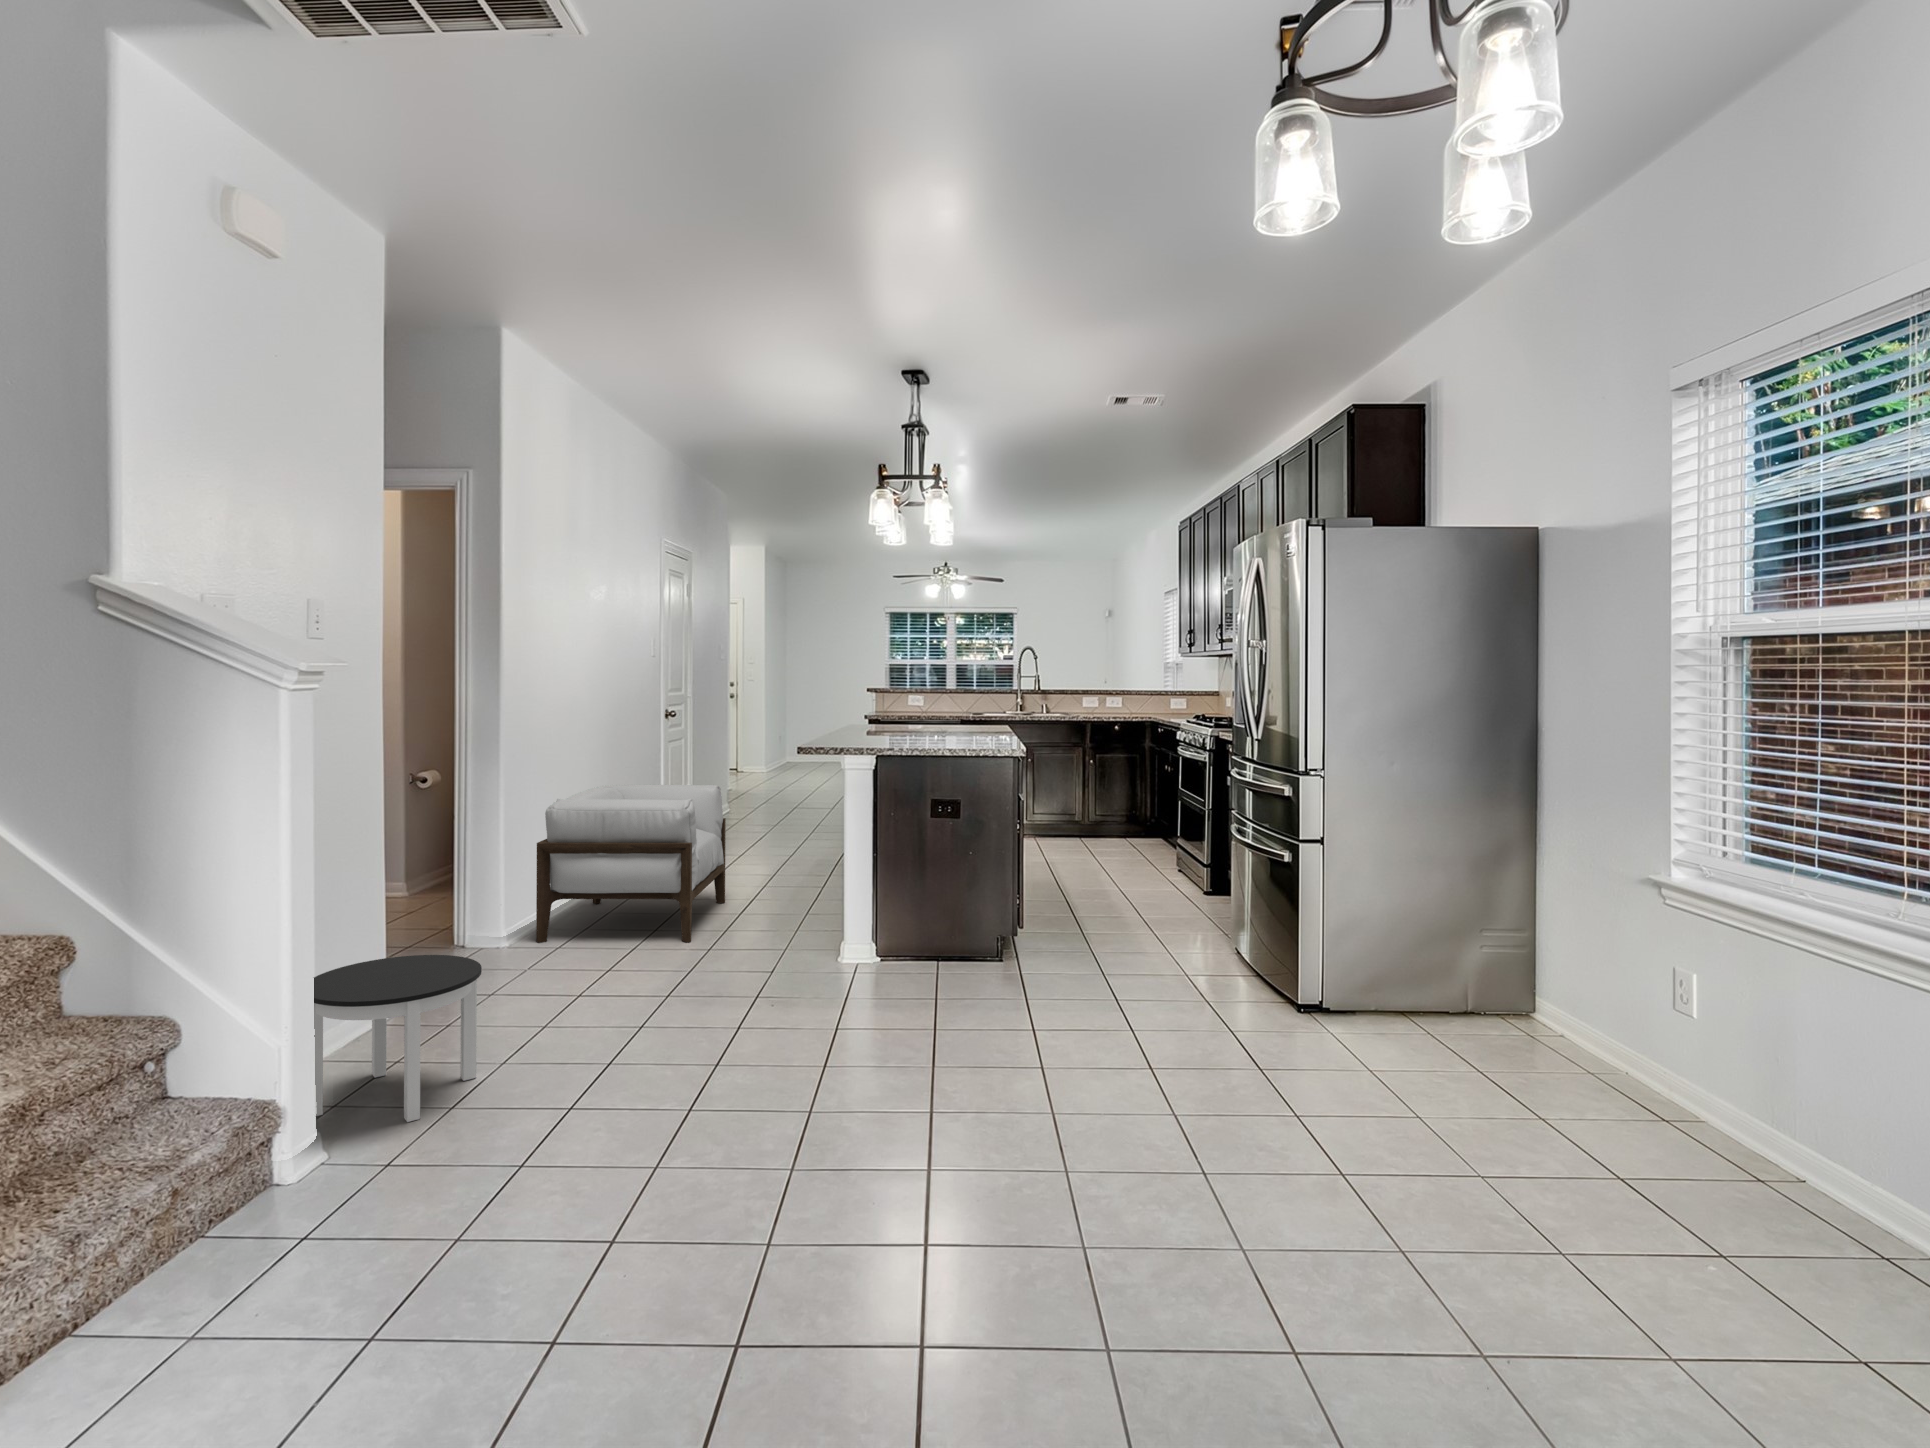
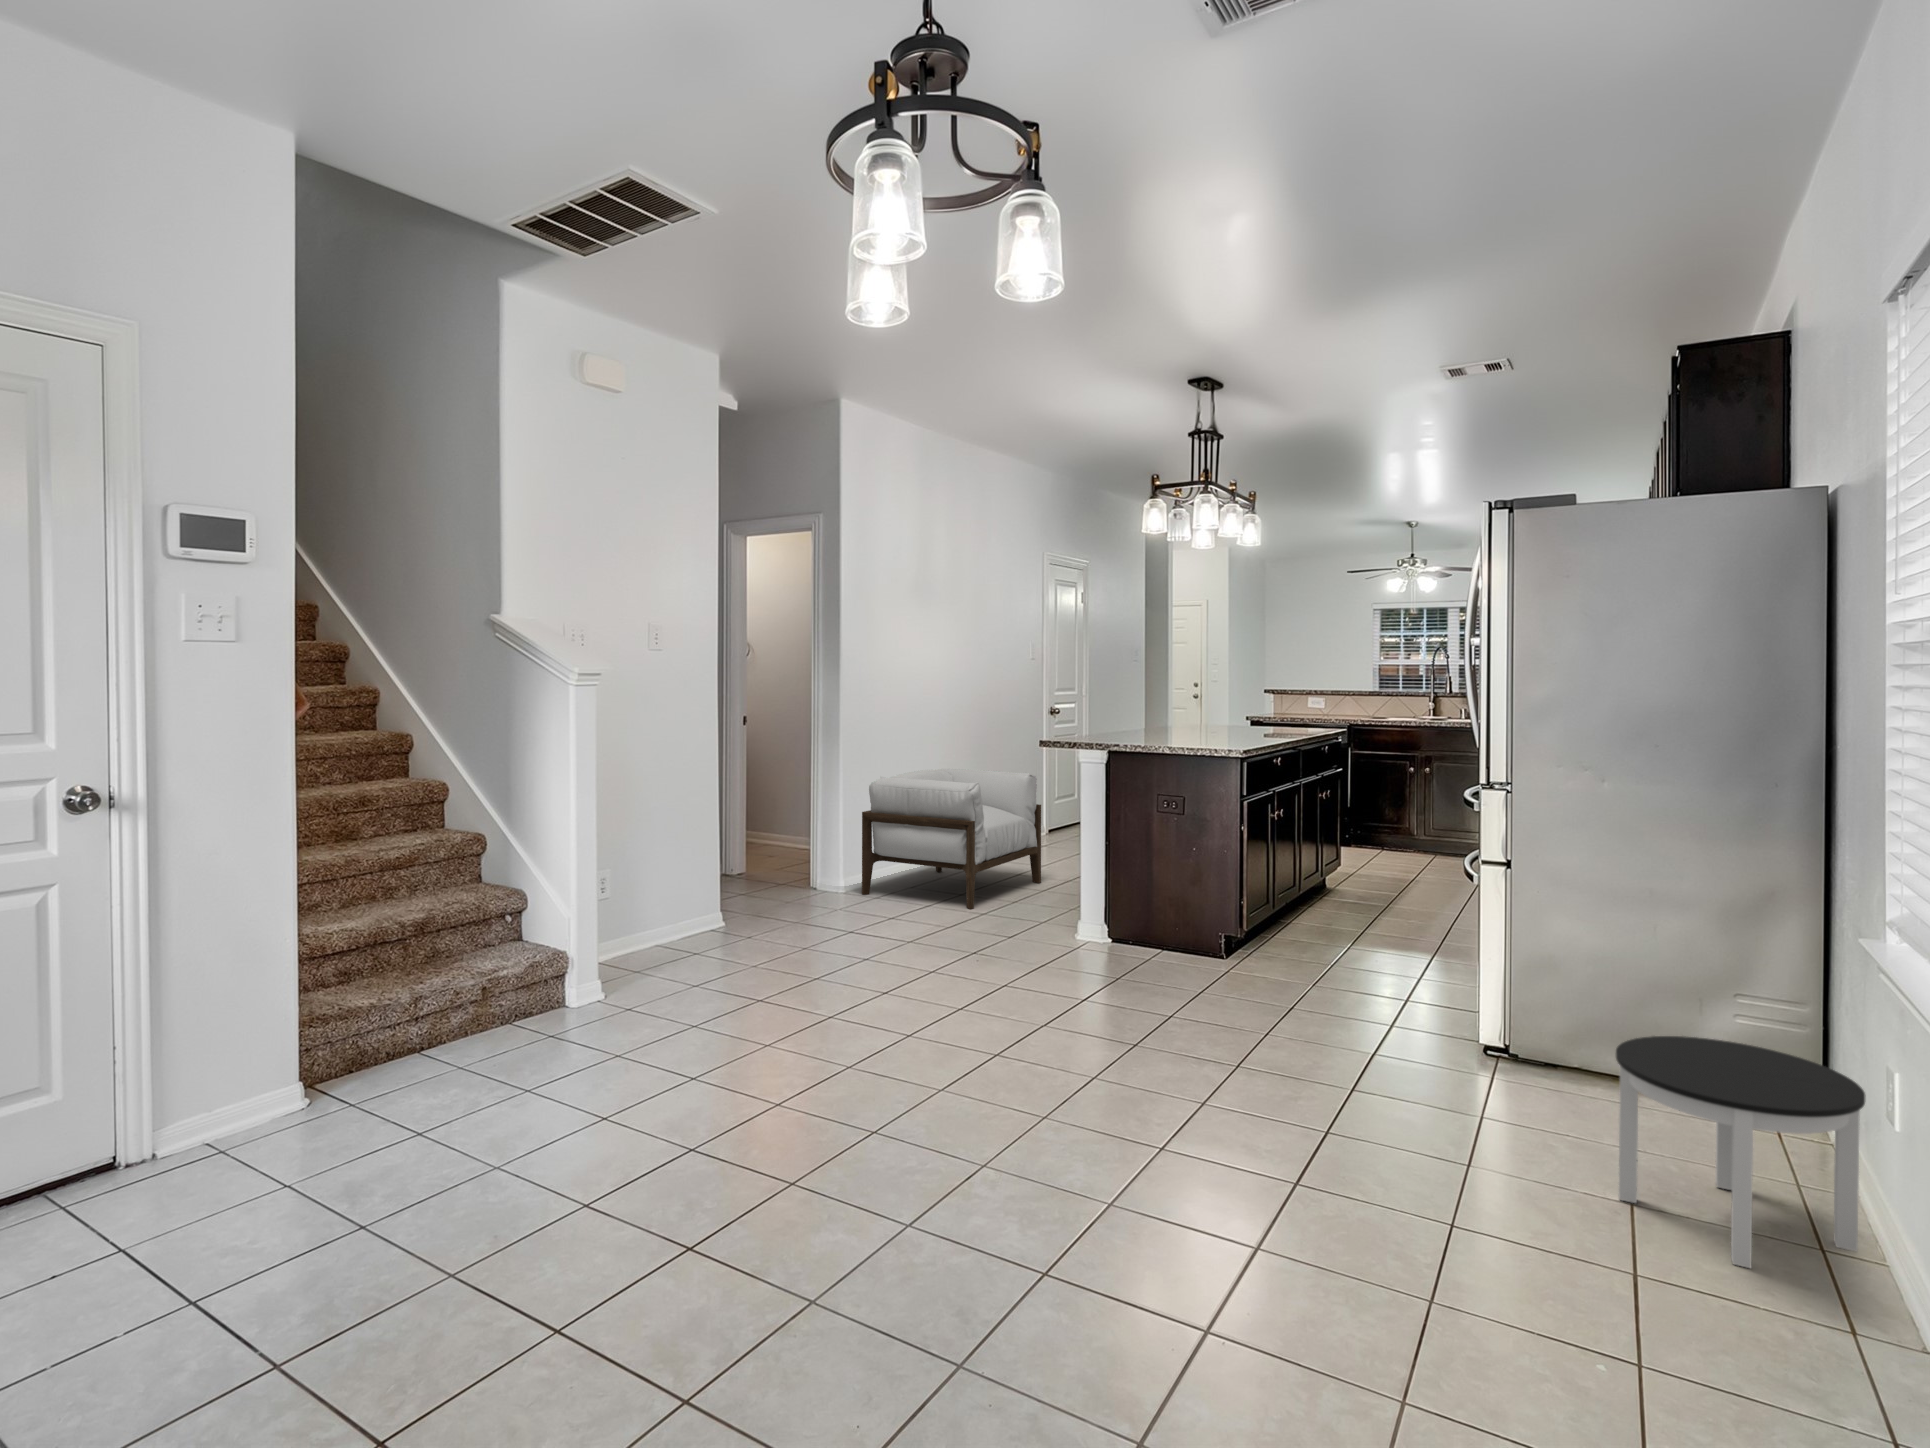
round table: present [314,955,482,1122] -> present [1616,1036,1865,1268]

